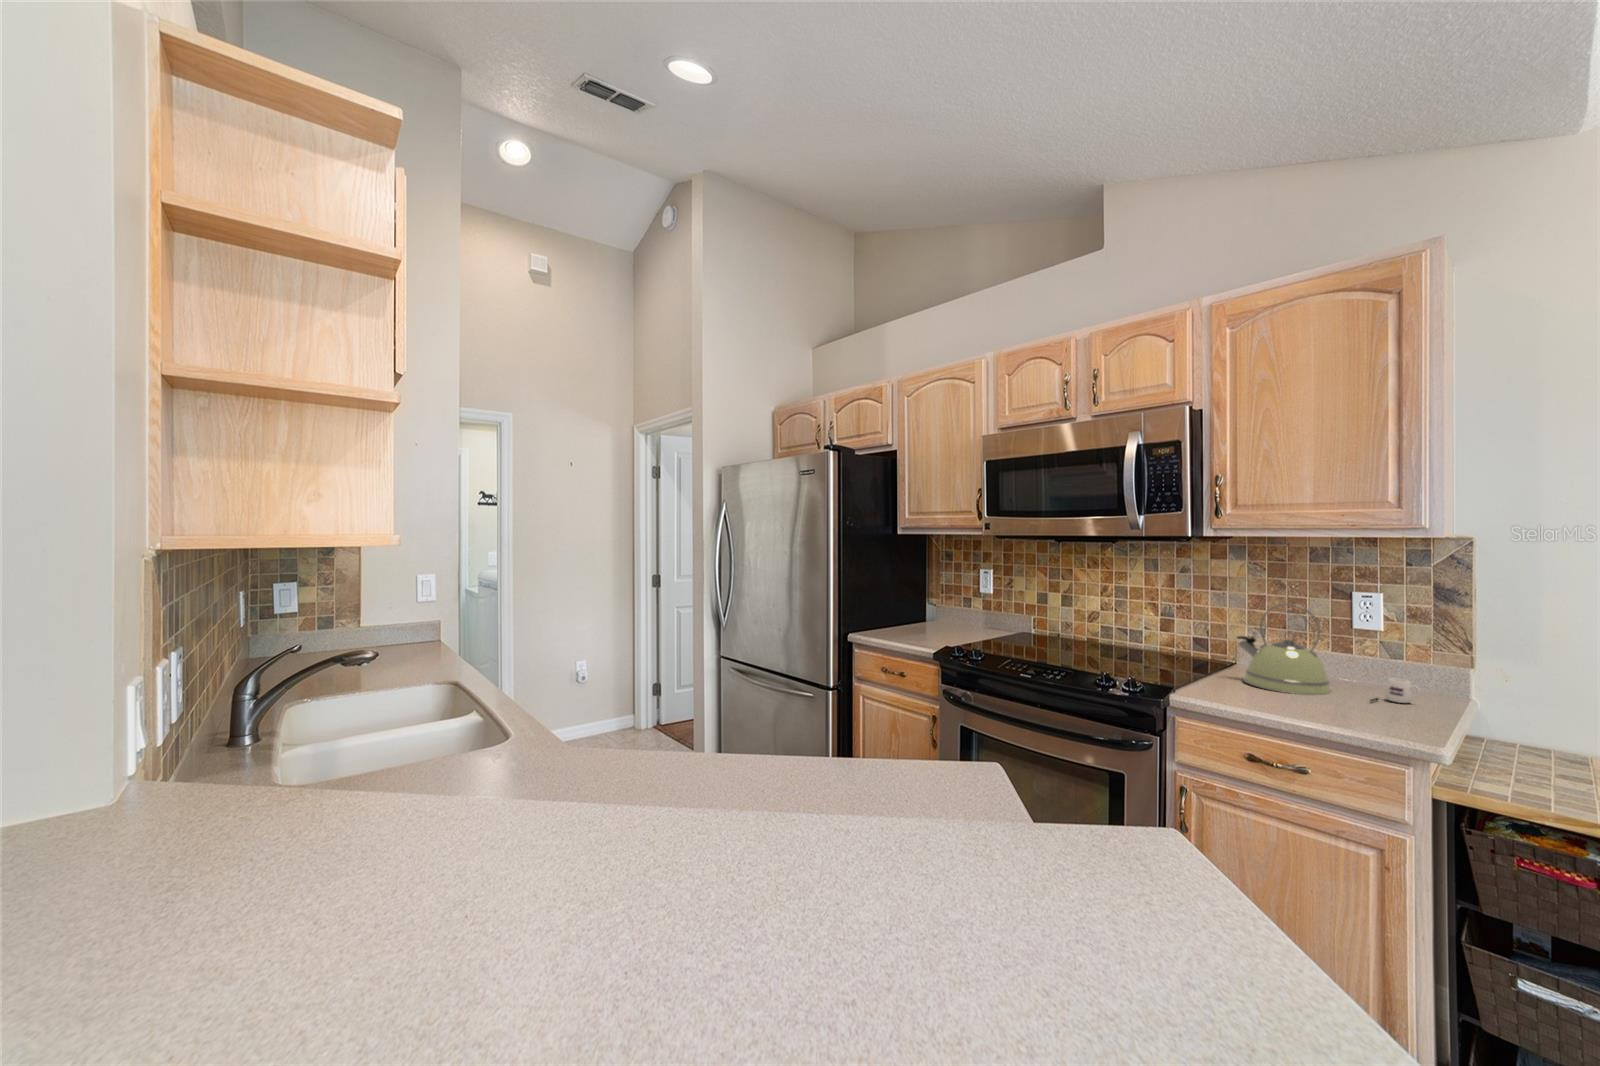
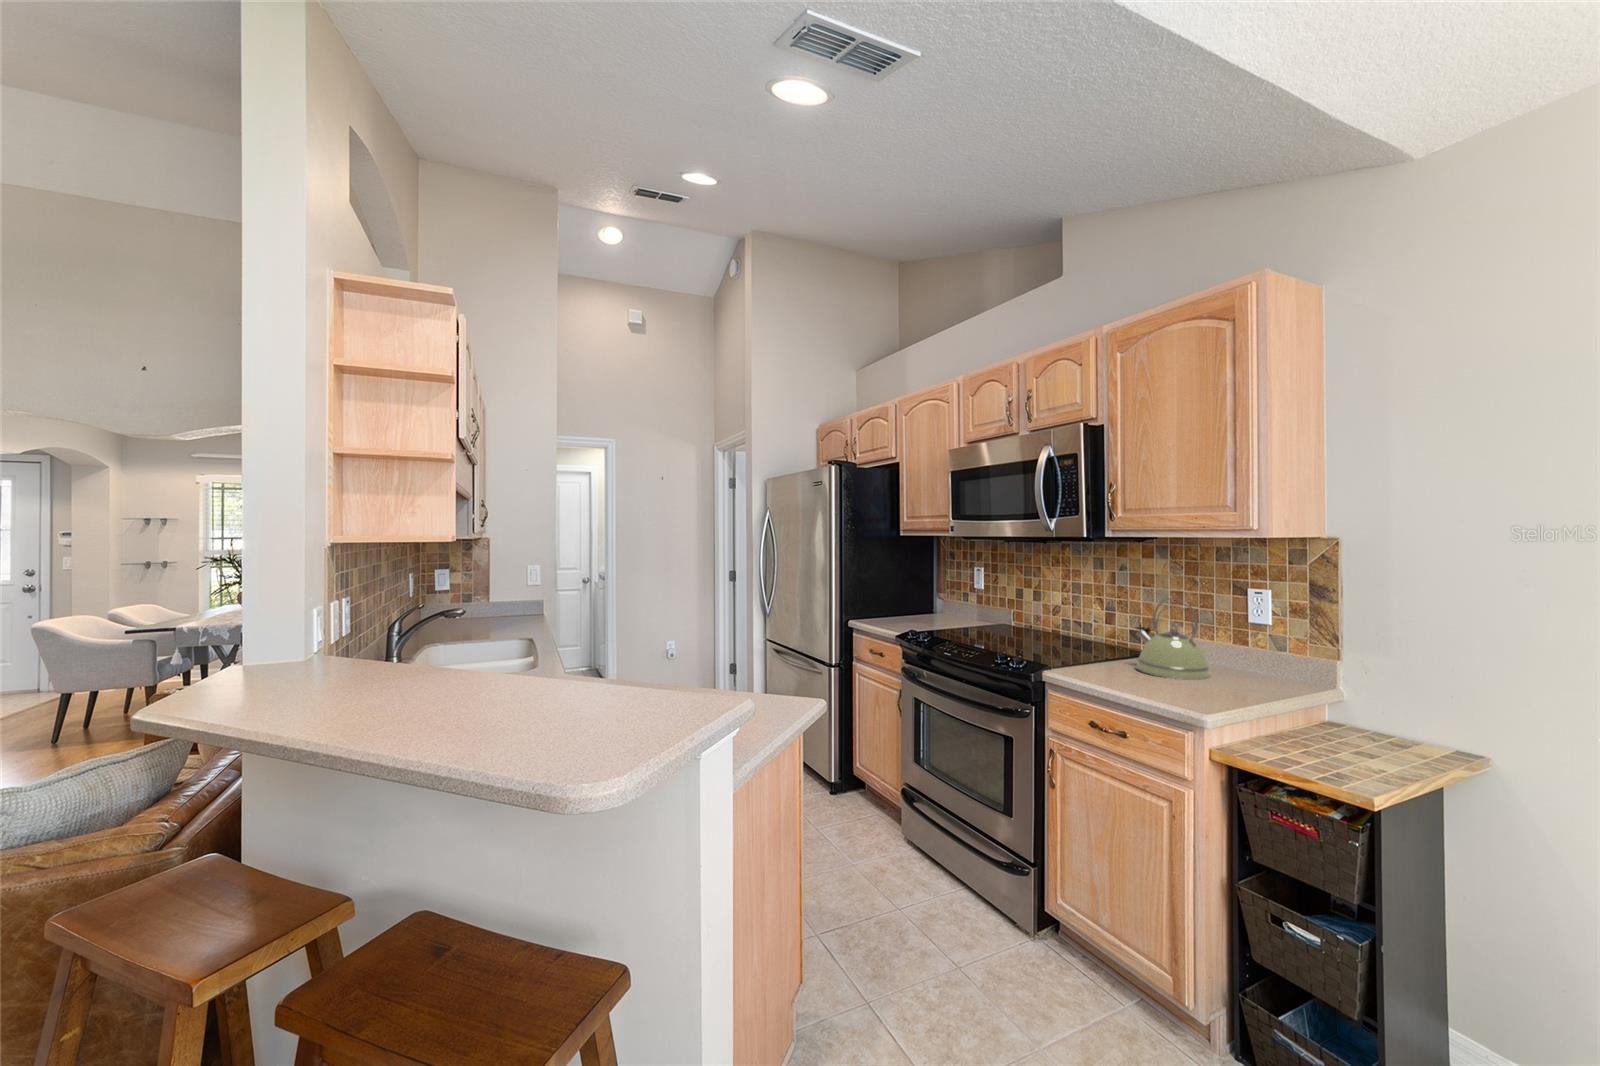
mug: present [1370,678,1421,703] -> none [1225,667,1274,690]

